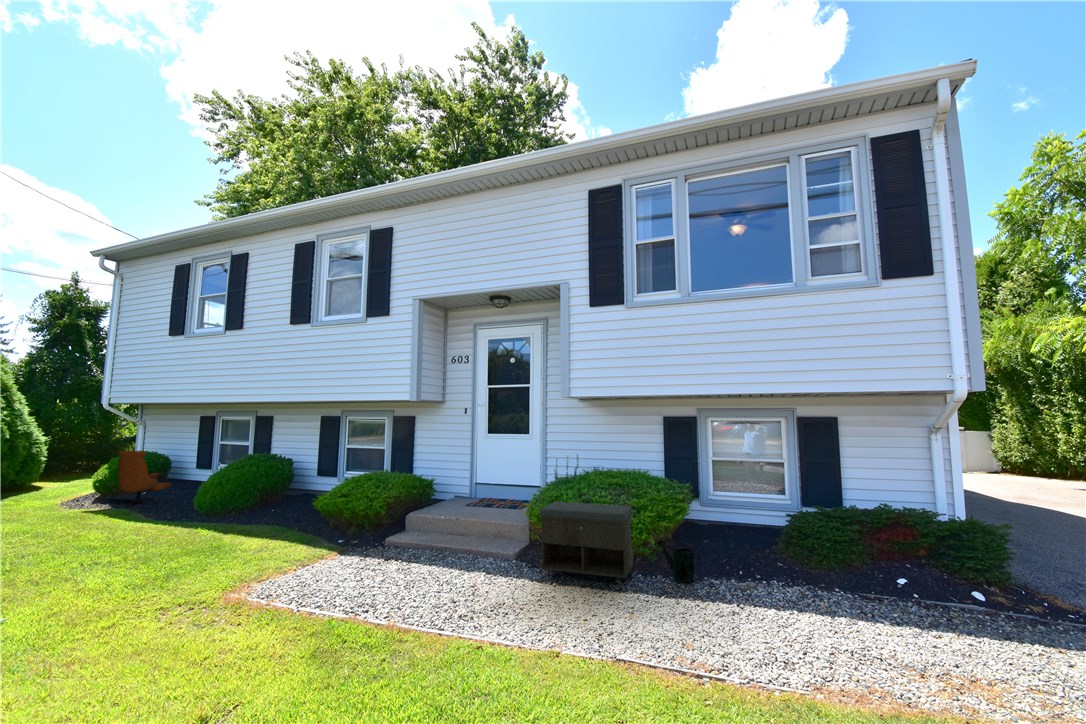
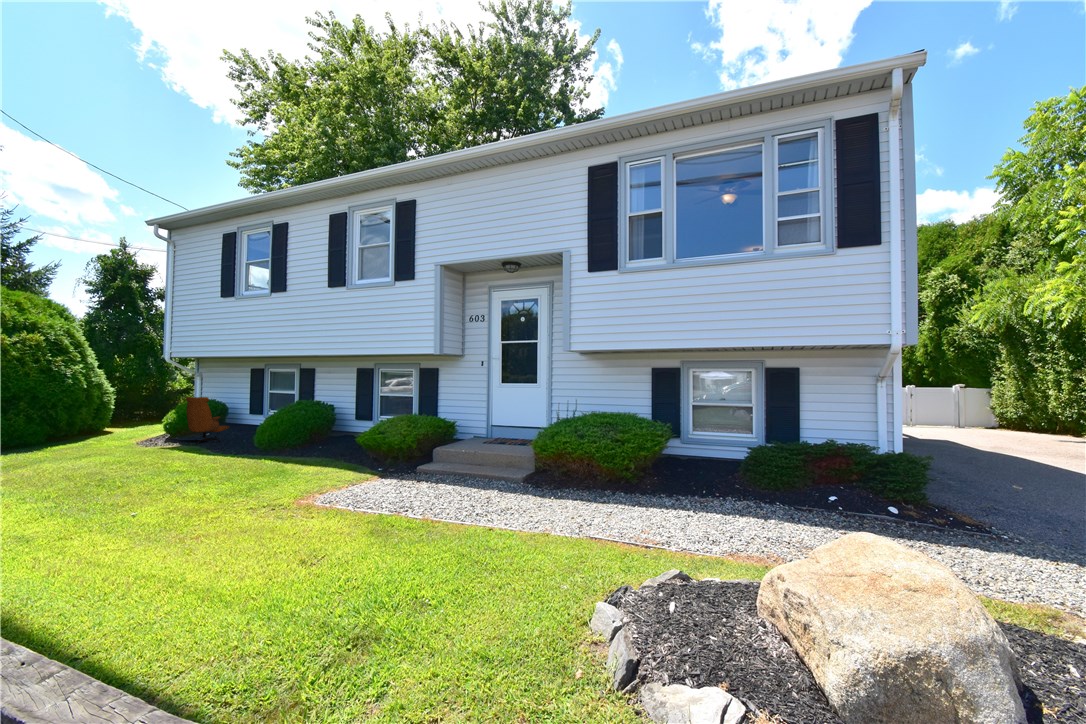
storage bench: present [540,502,633,583] -> none [541,436,617,497]
watering can: present [657,540,700,583] -> none [636,466,669,498]

